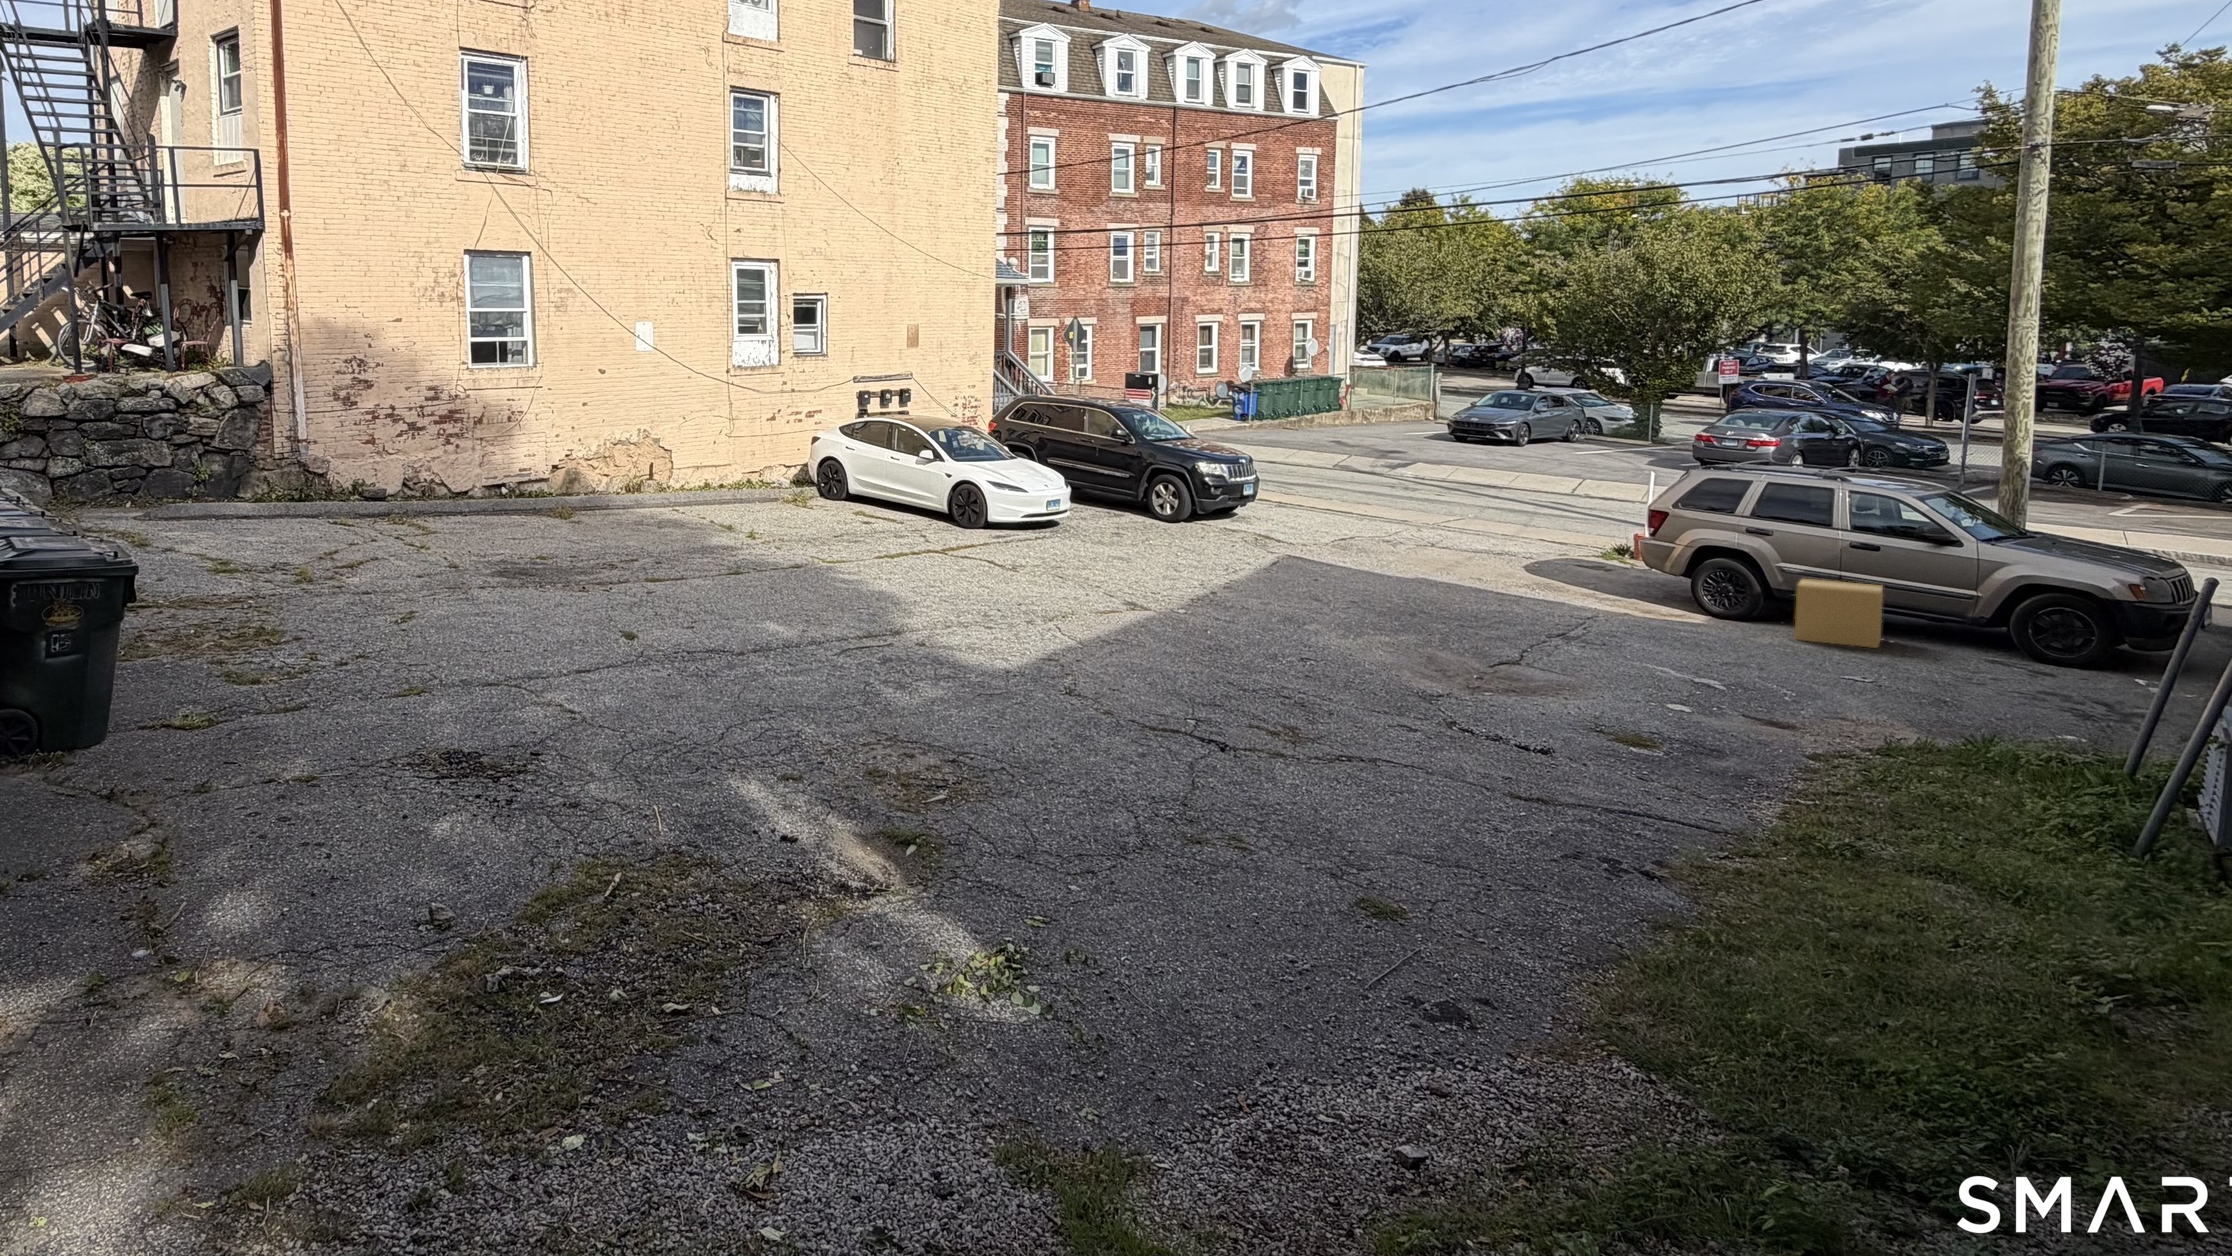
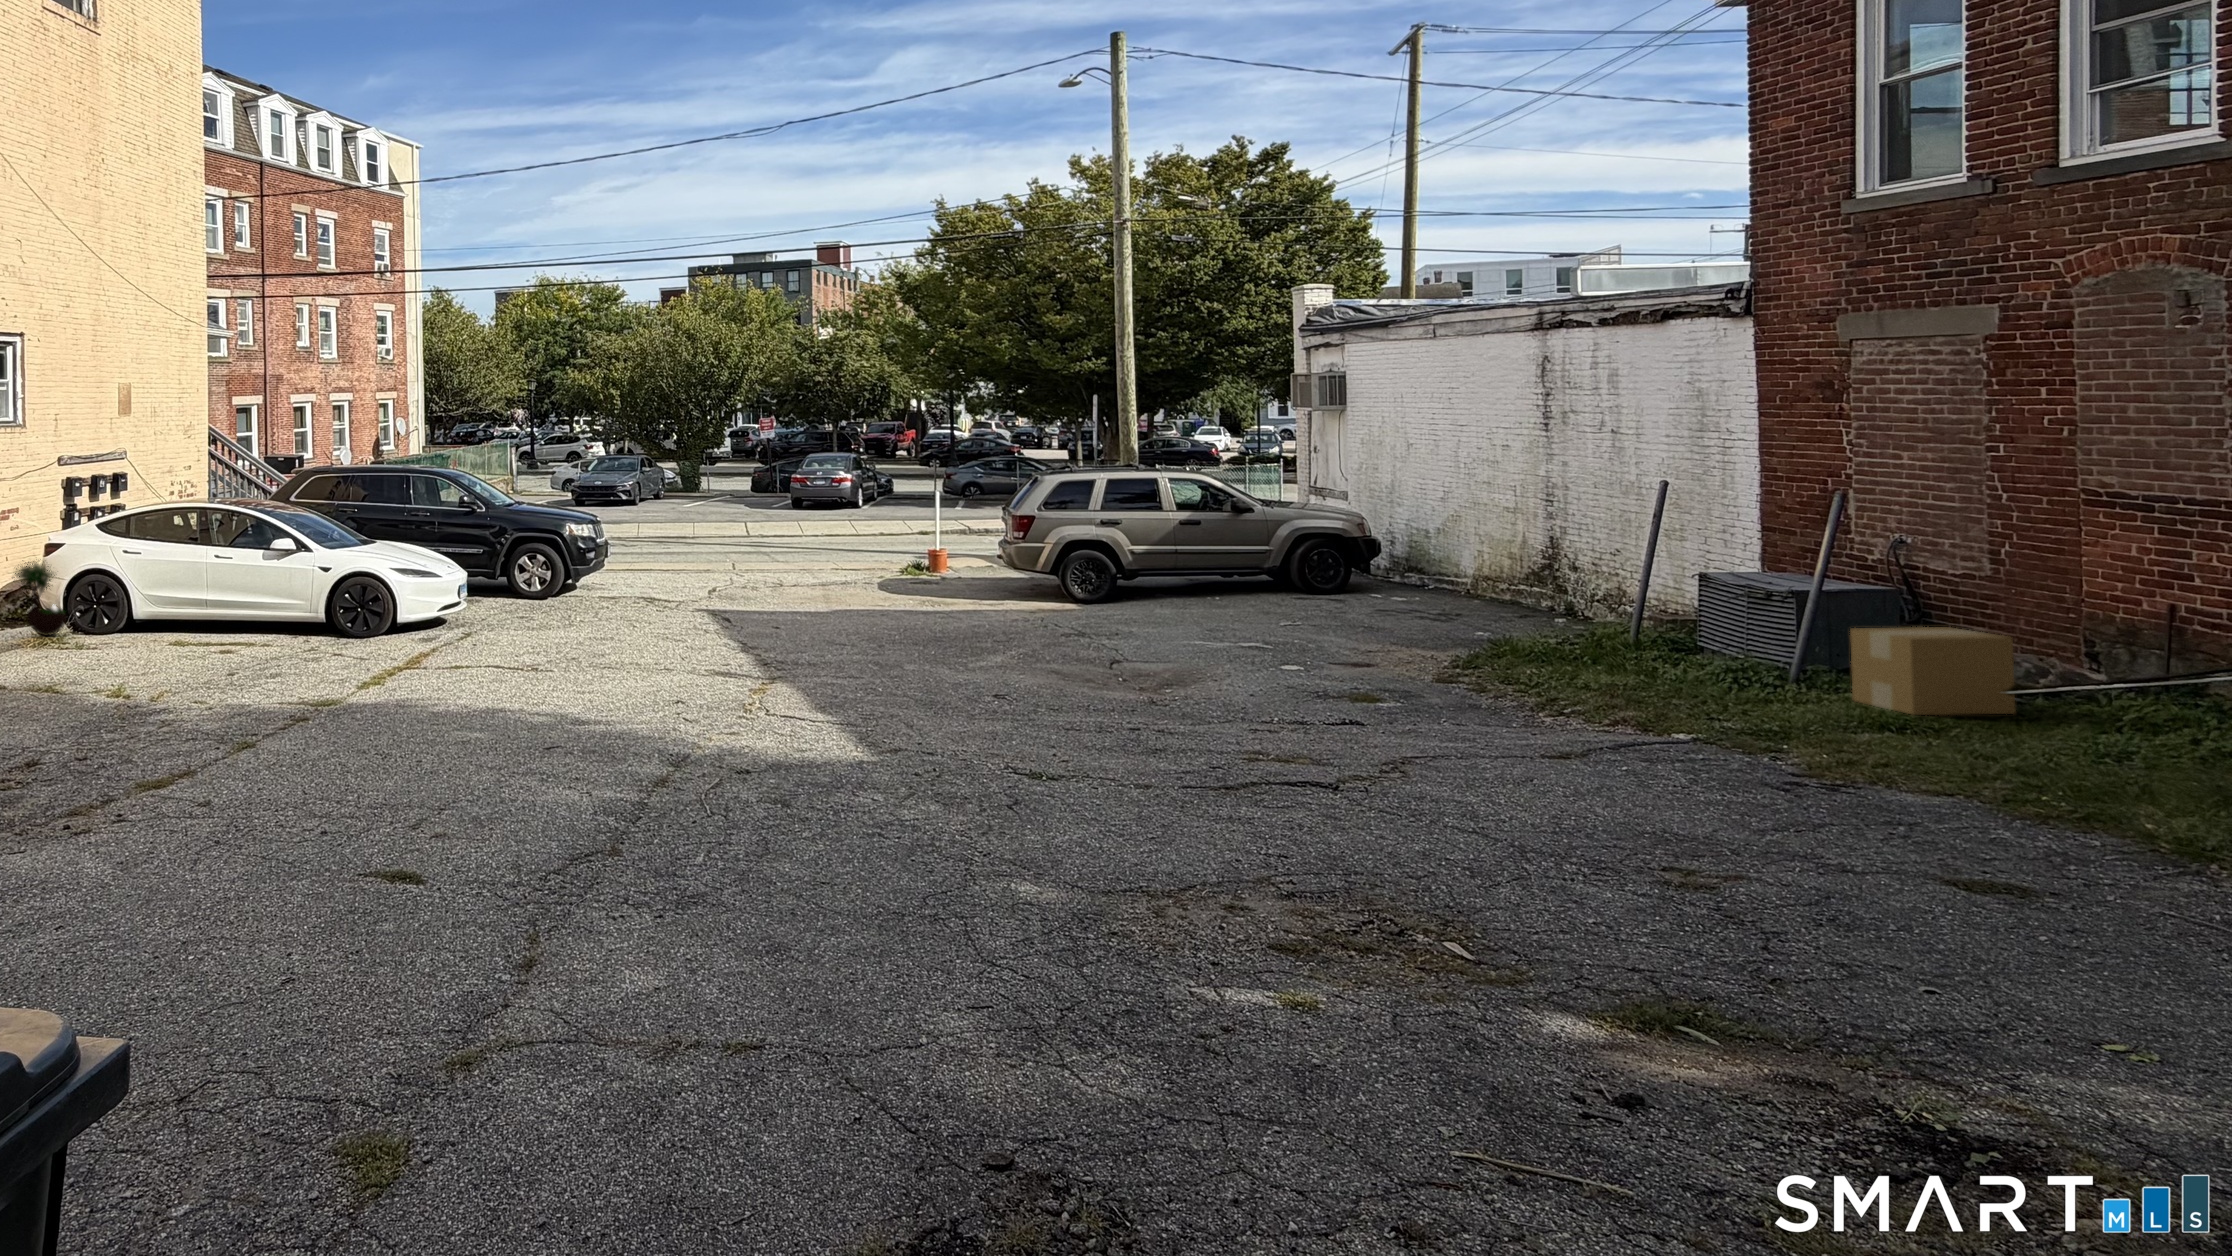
potted tree: none [791,436,821,486] -> present [12,561,66,636]

